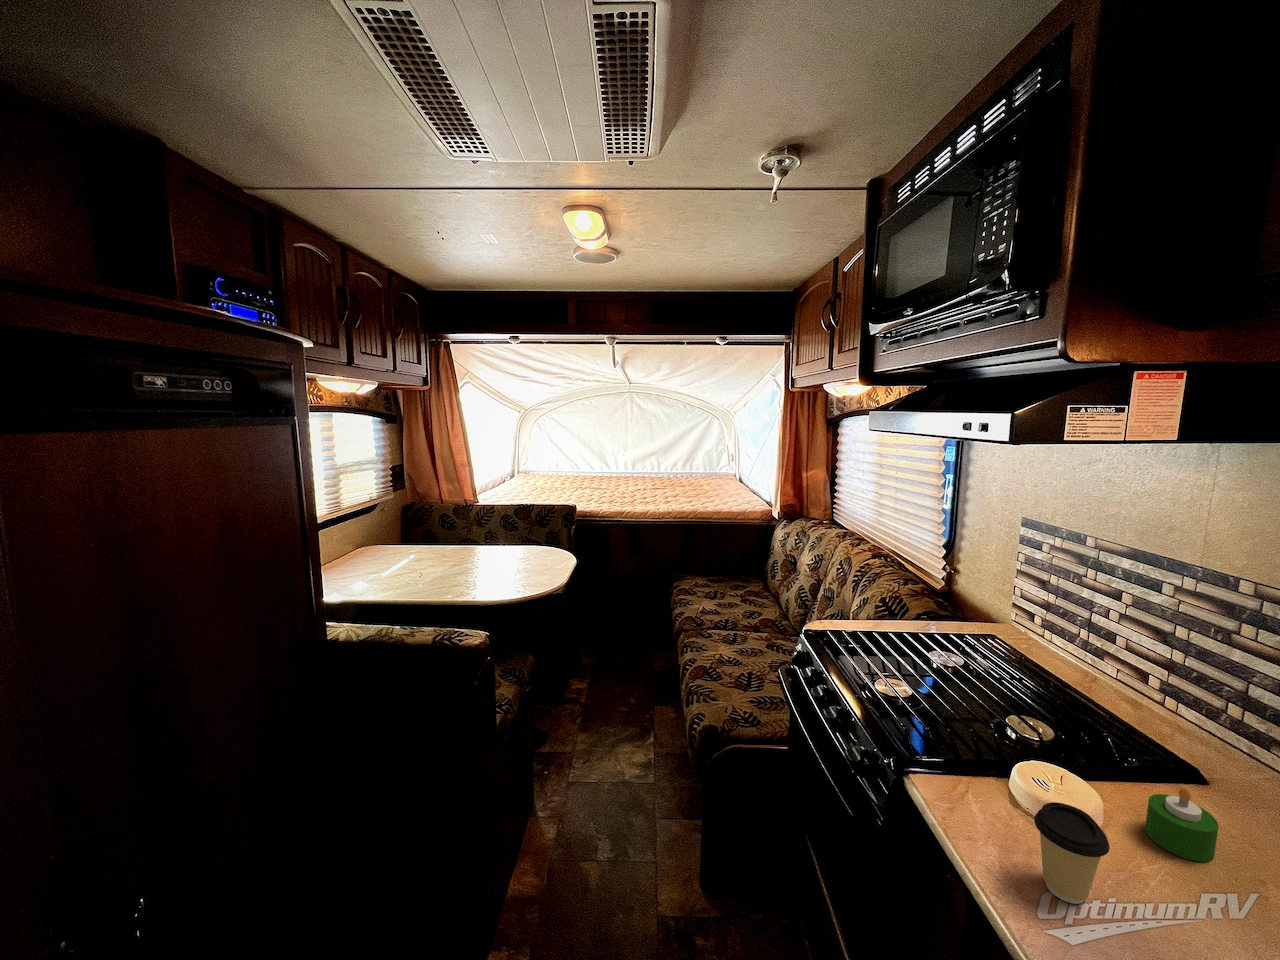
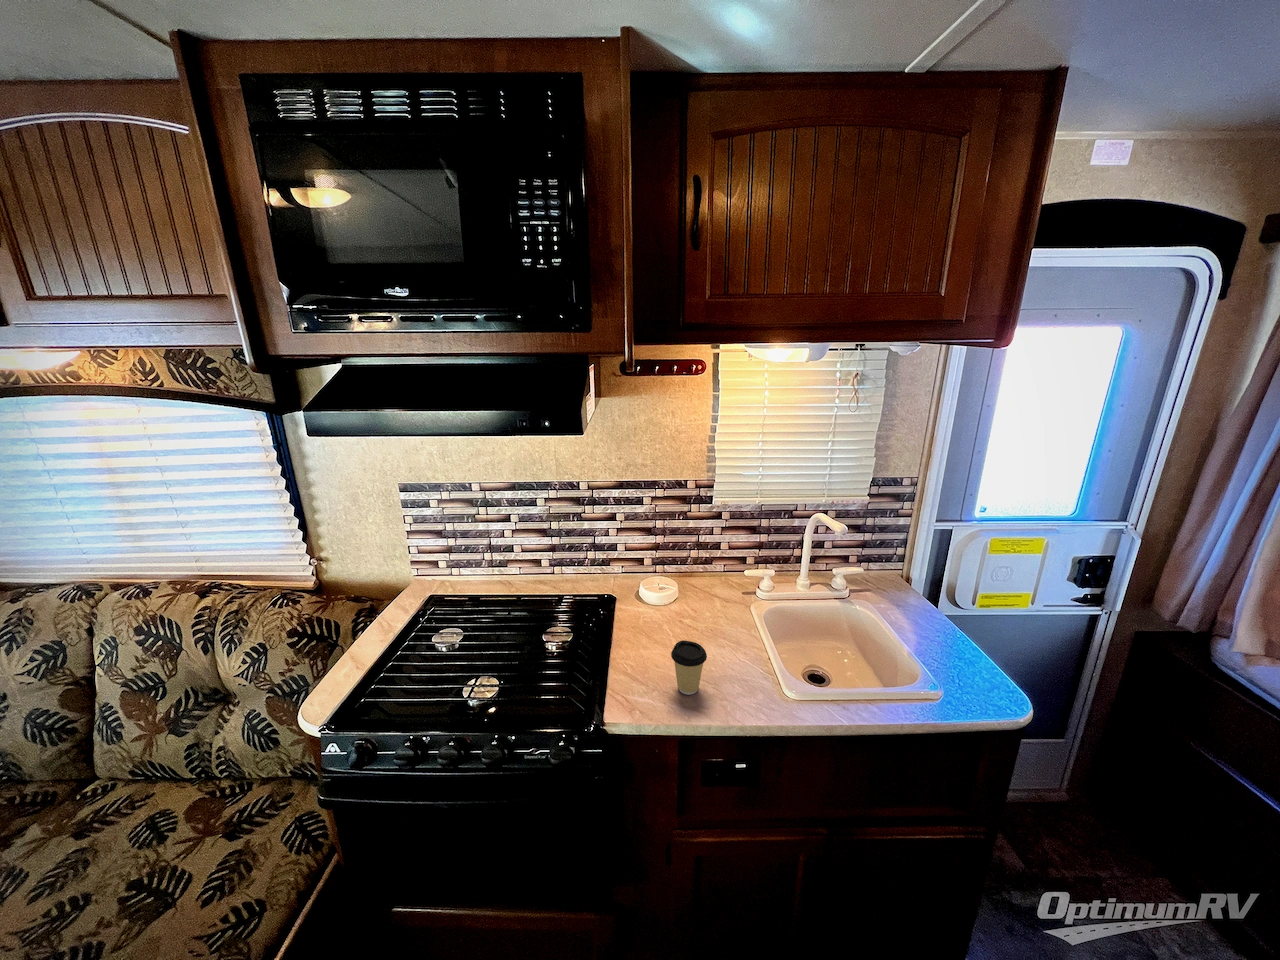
candle: present [1145,787,1219,862] -> none [642,600,669,638]

